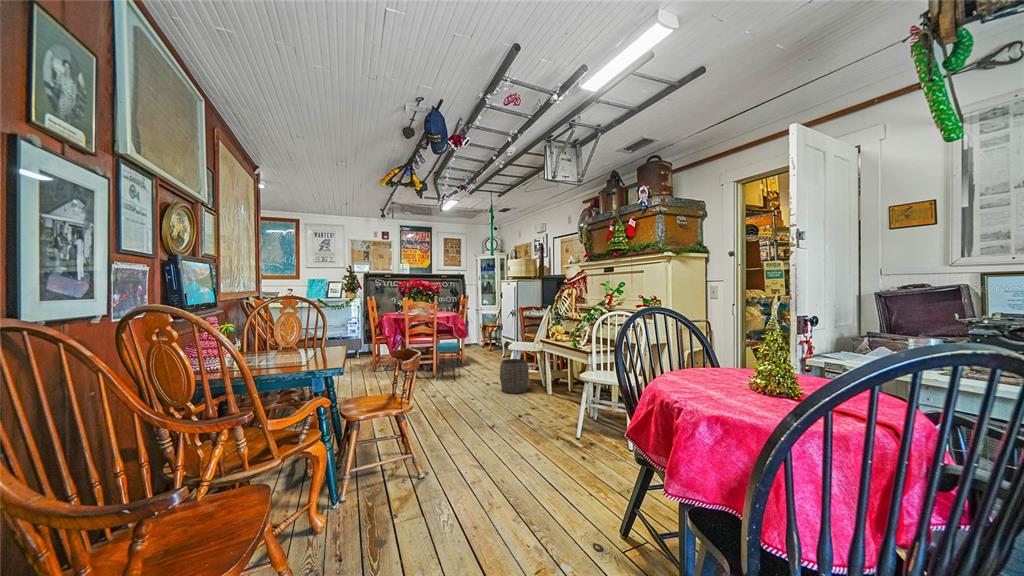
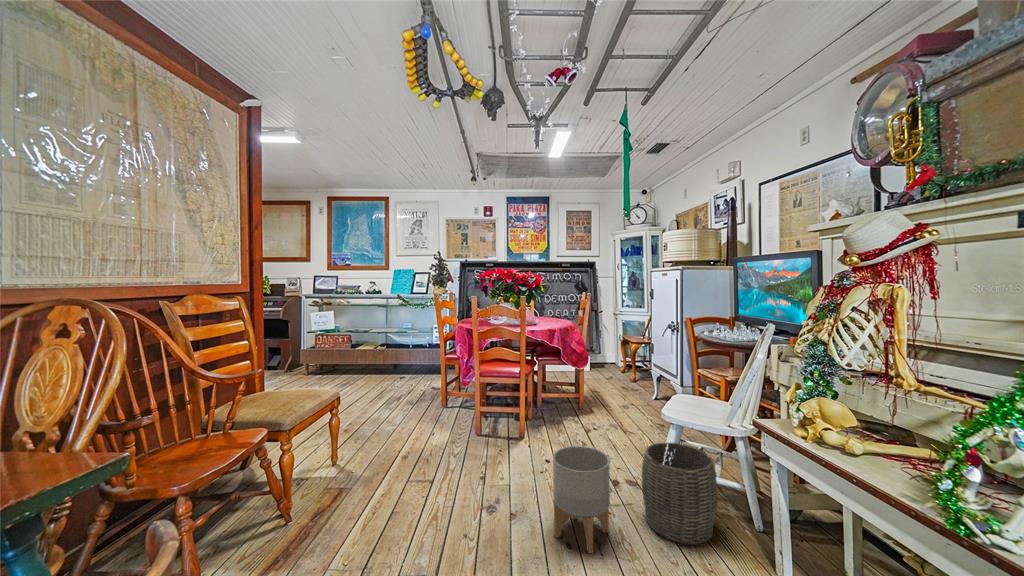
stool: present [436,342,460,380] -> none [521,378,569,455]
planter: none [464,362,488,400] -> present [553,446,610,553]

